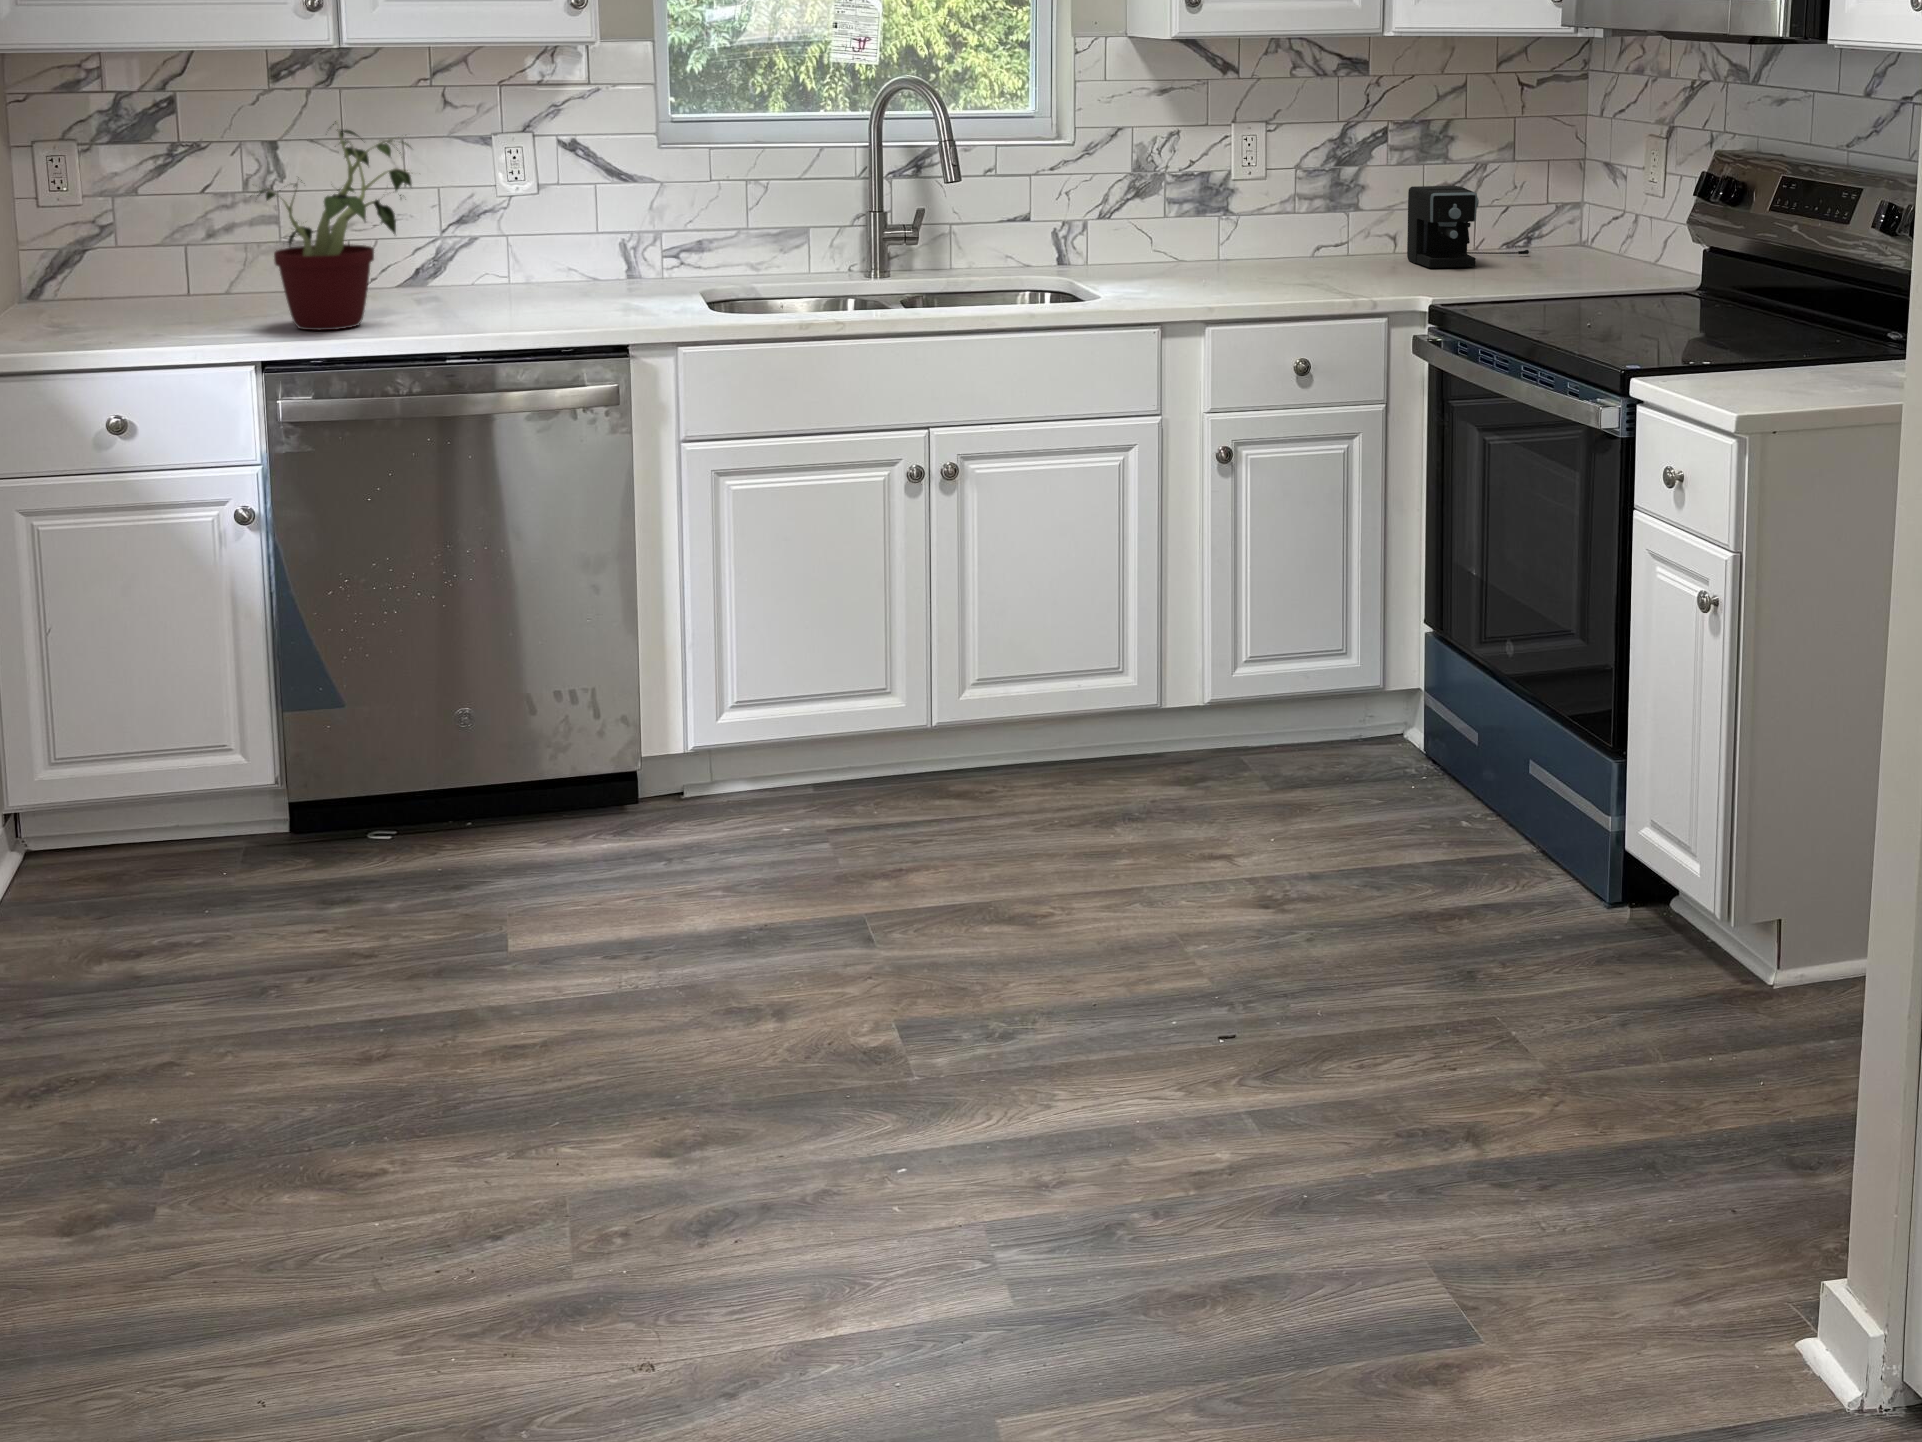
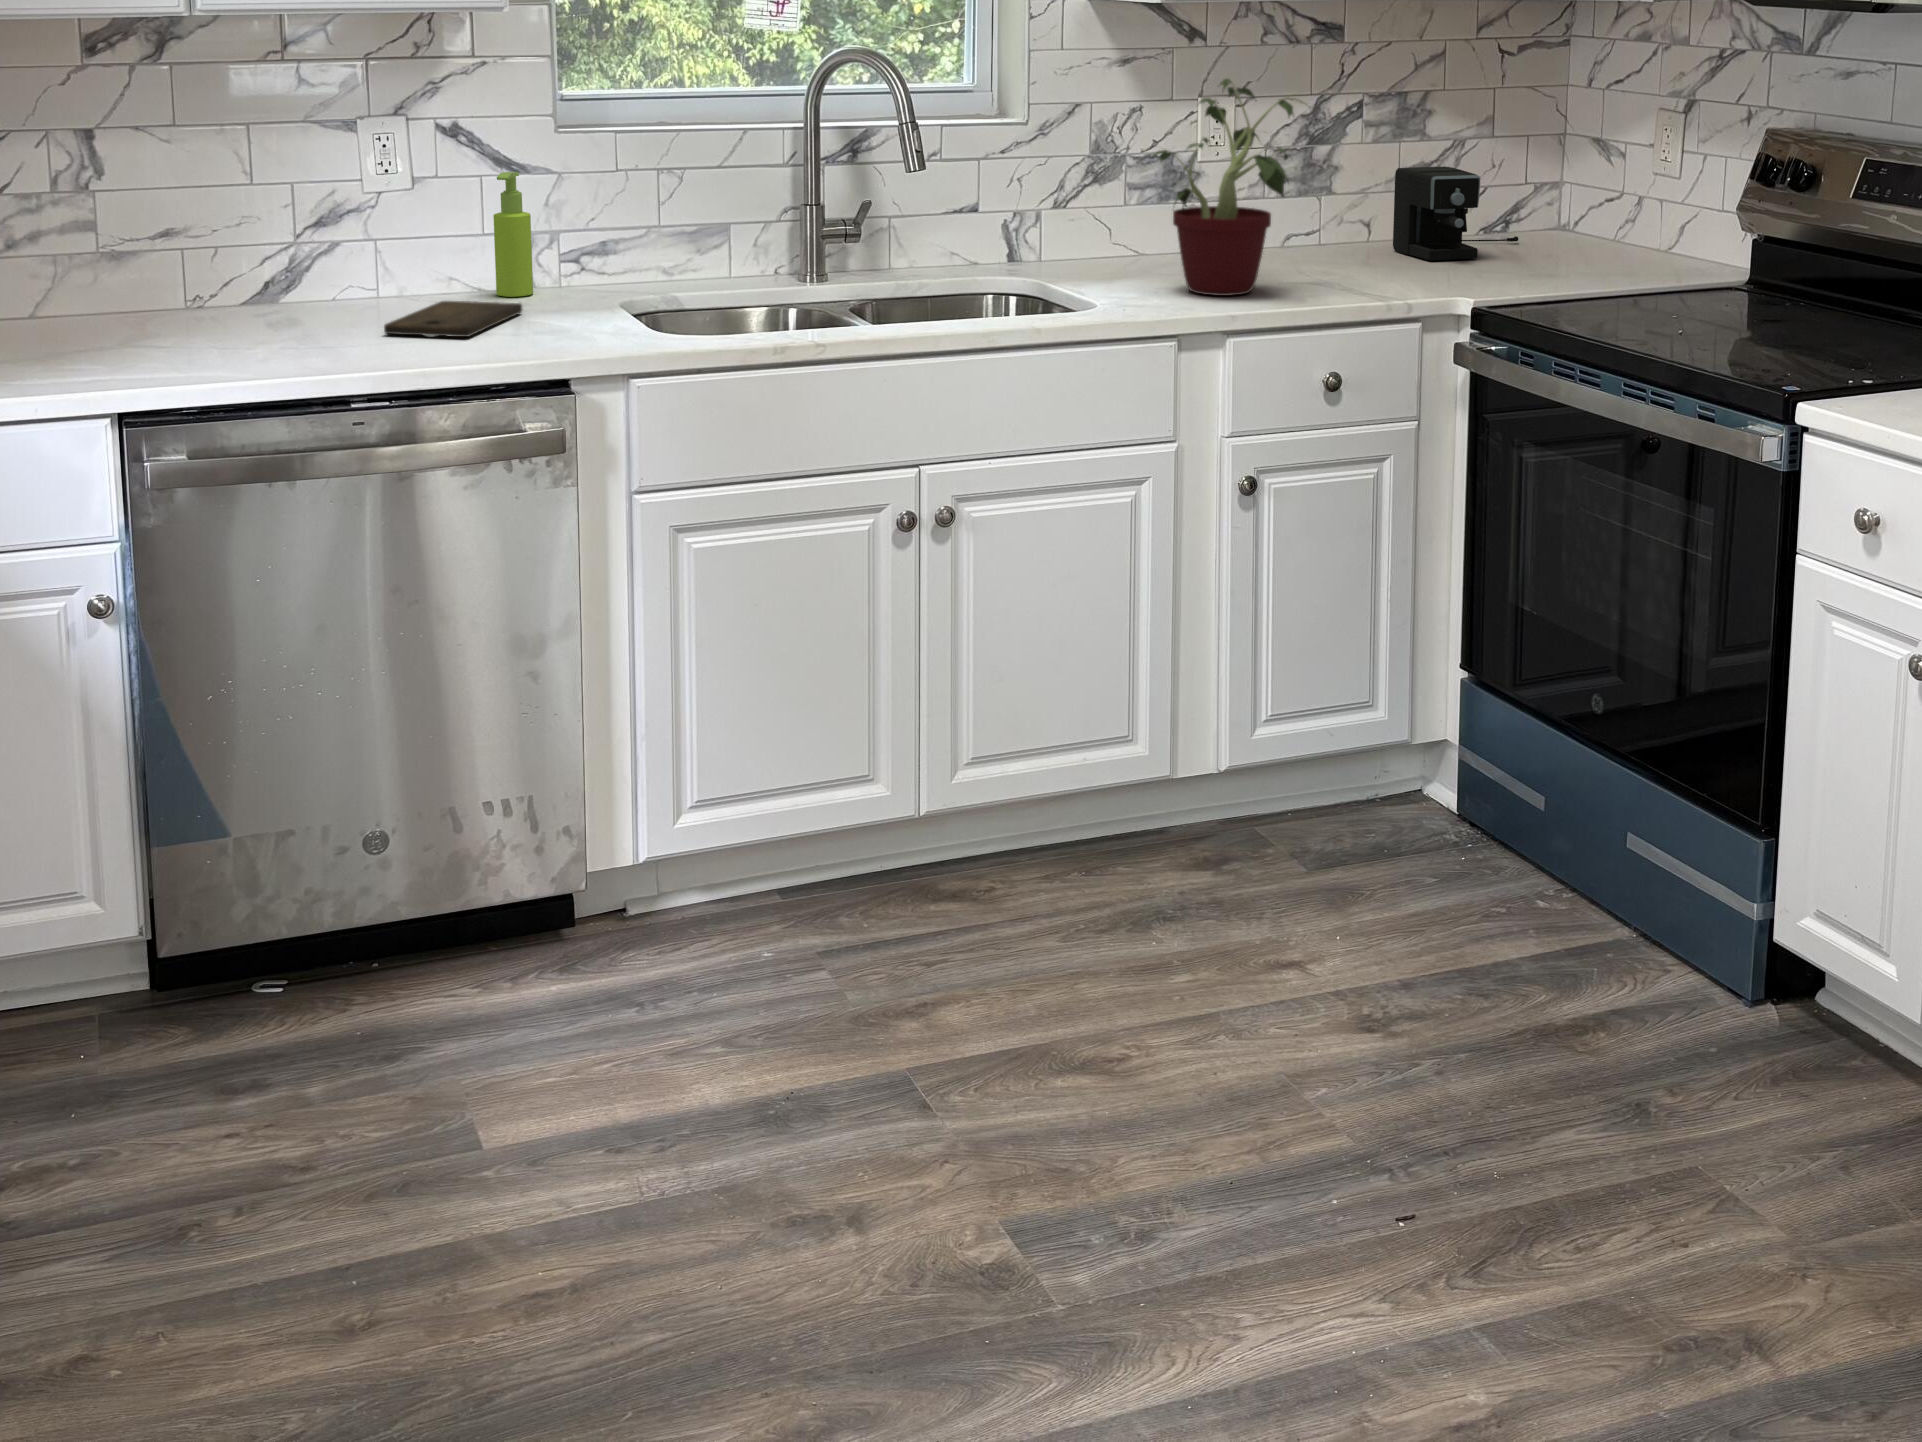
potted plant: present [257,121,412,330] -> present [1155,79,1297,296]
soap dispenser: none [604,181,637,284] -> present [493,172,533,297]
cutting board: none [493,285,616,312] -> present [384,301,522,337]

